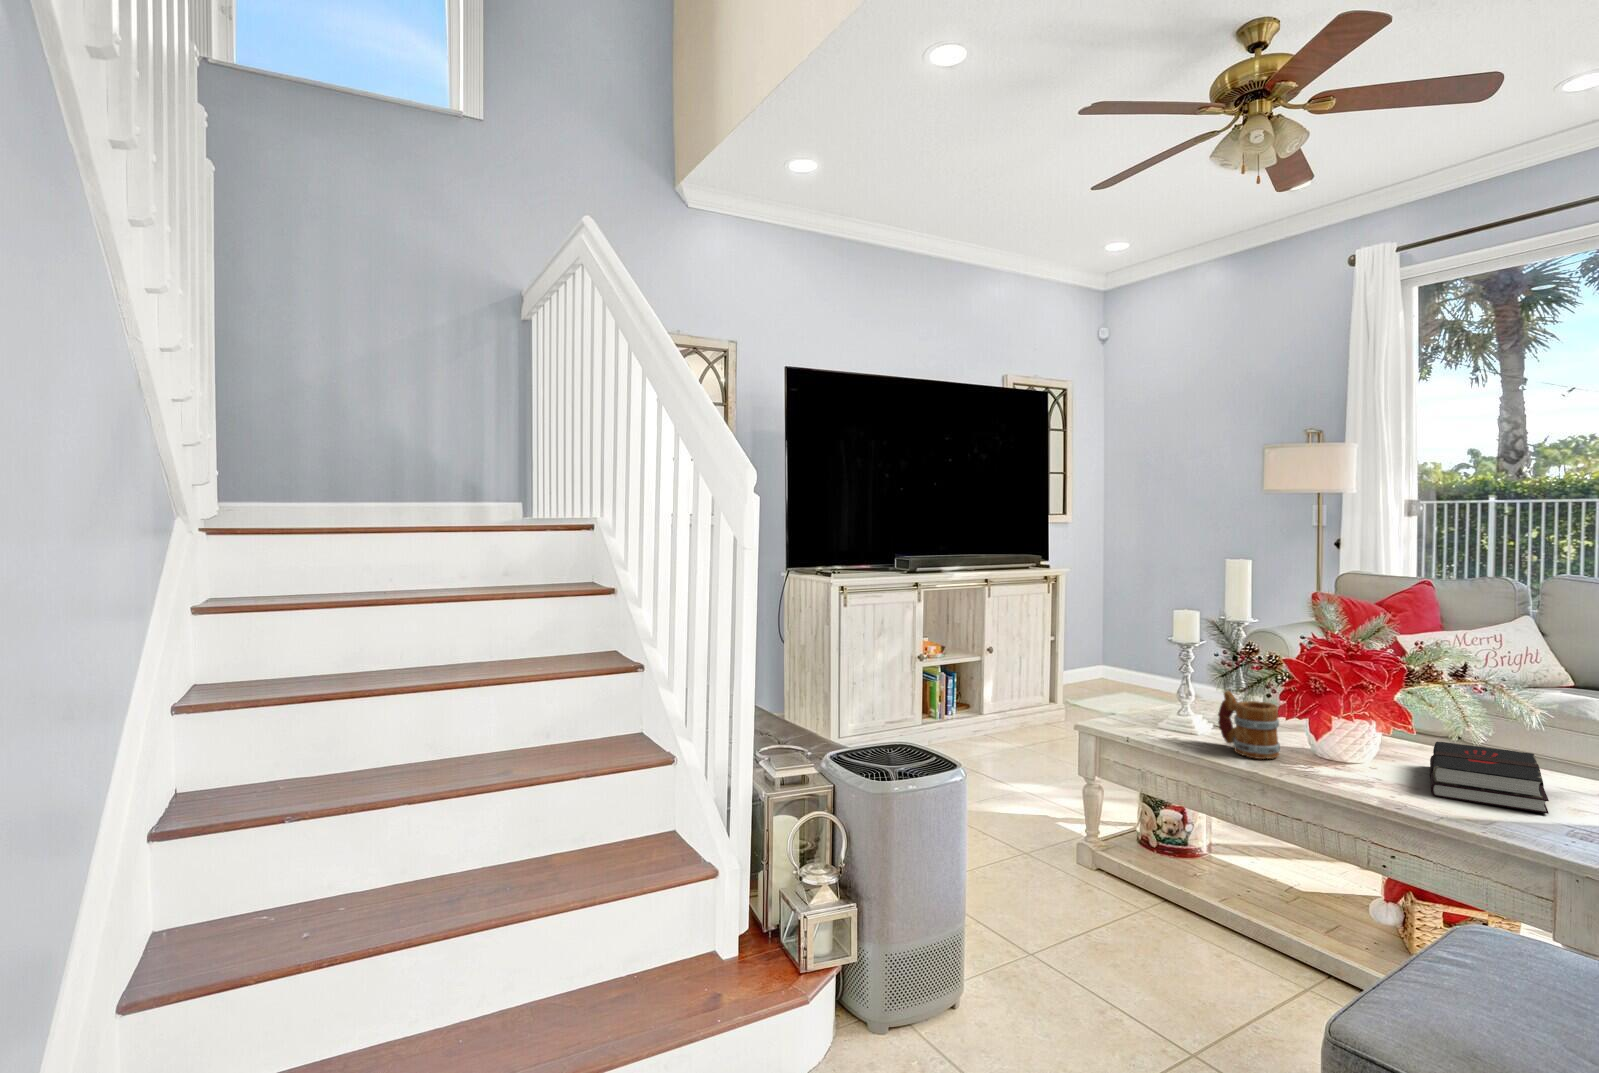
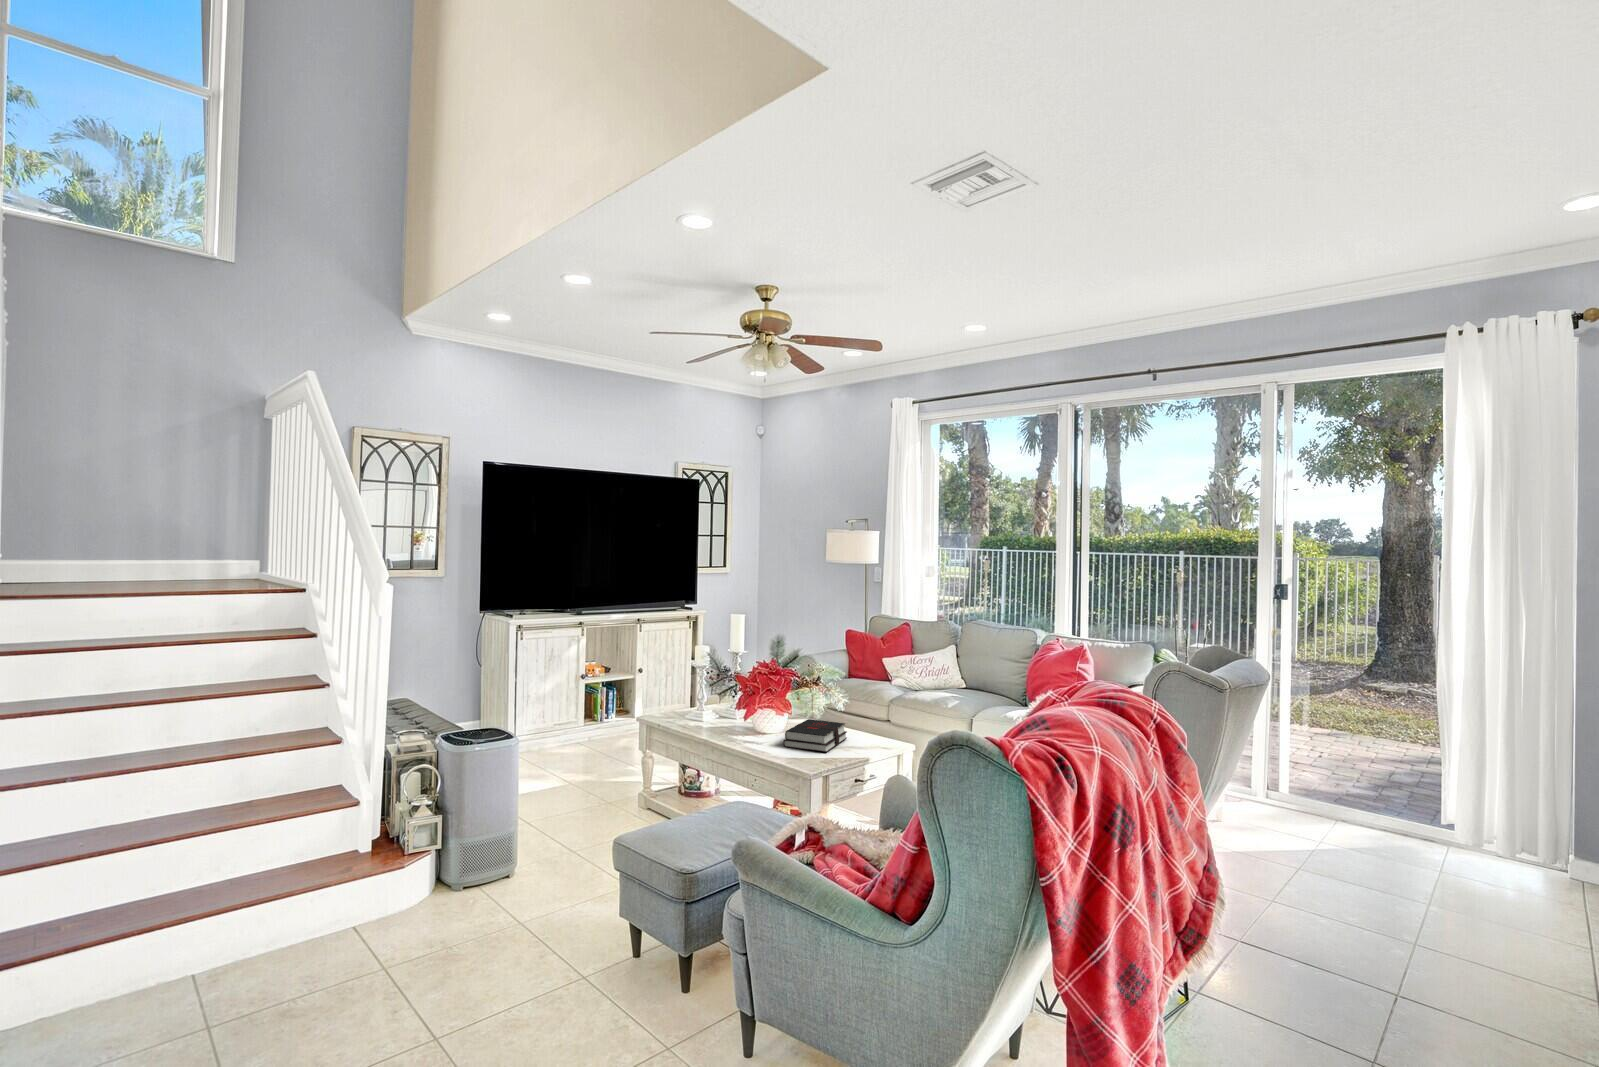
mug: present [1218,691,1280,759] -> none [704,693,732,732]

